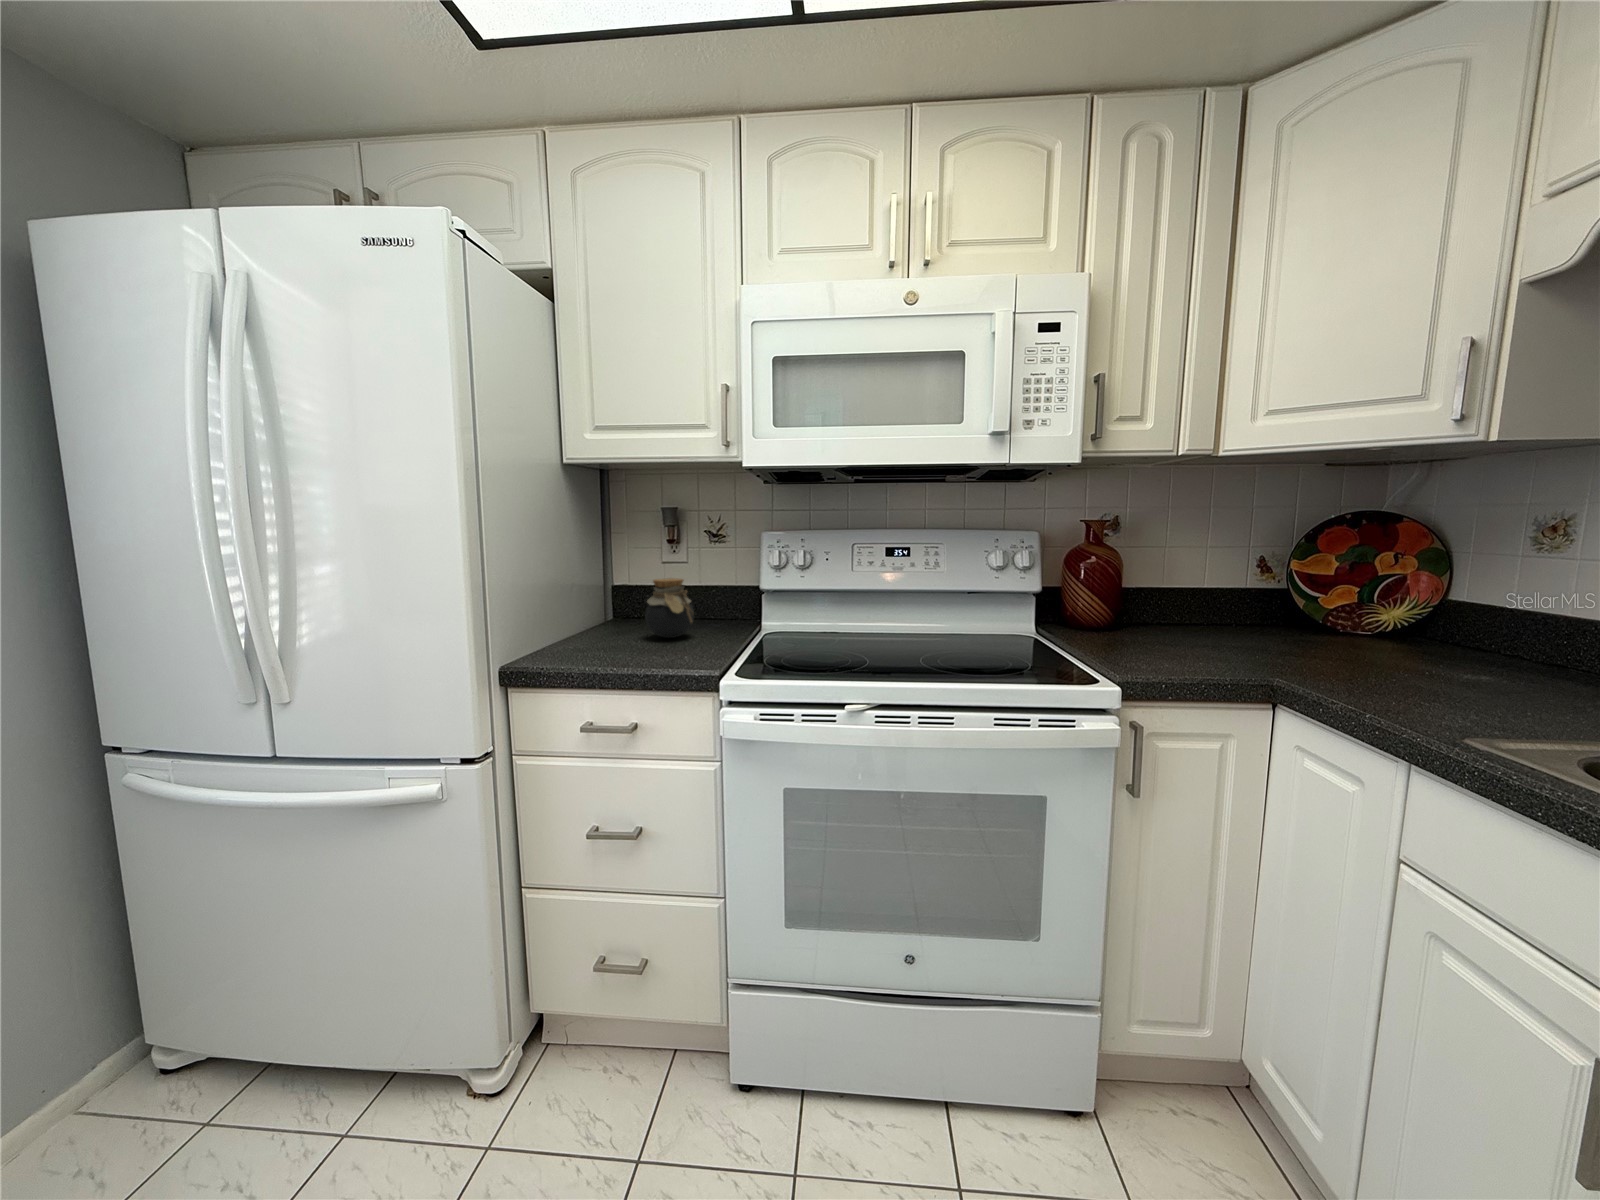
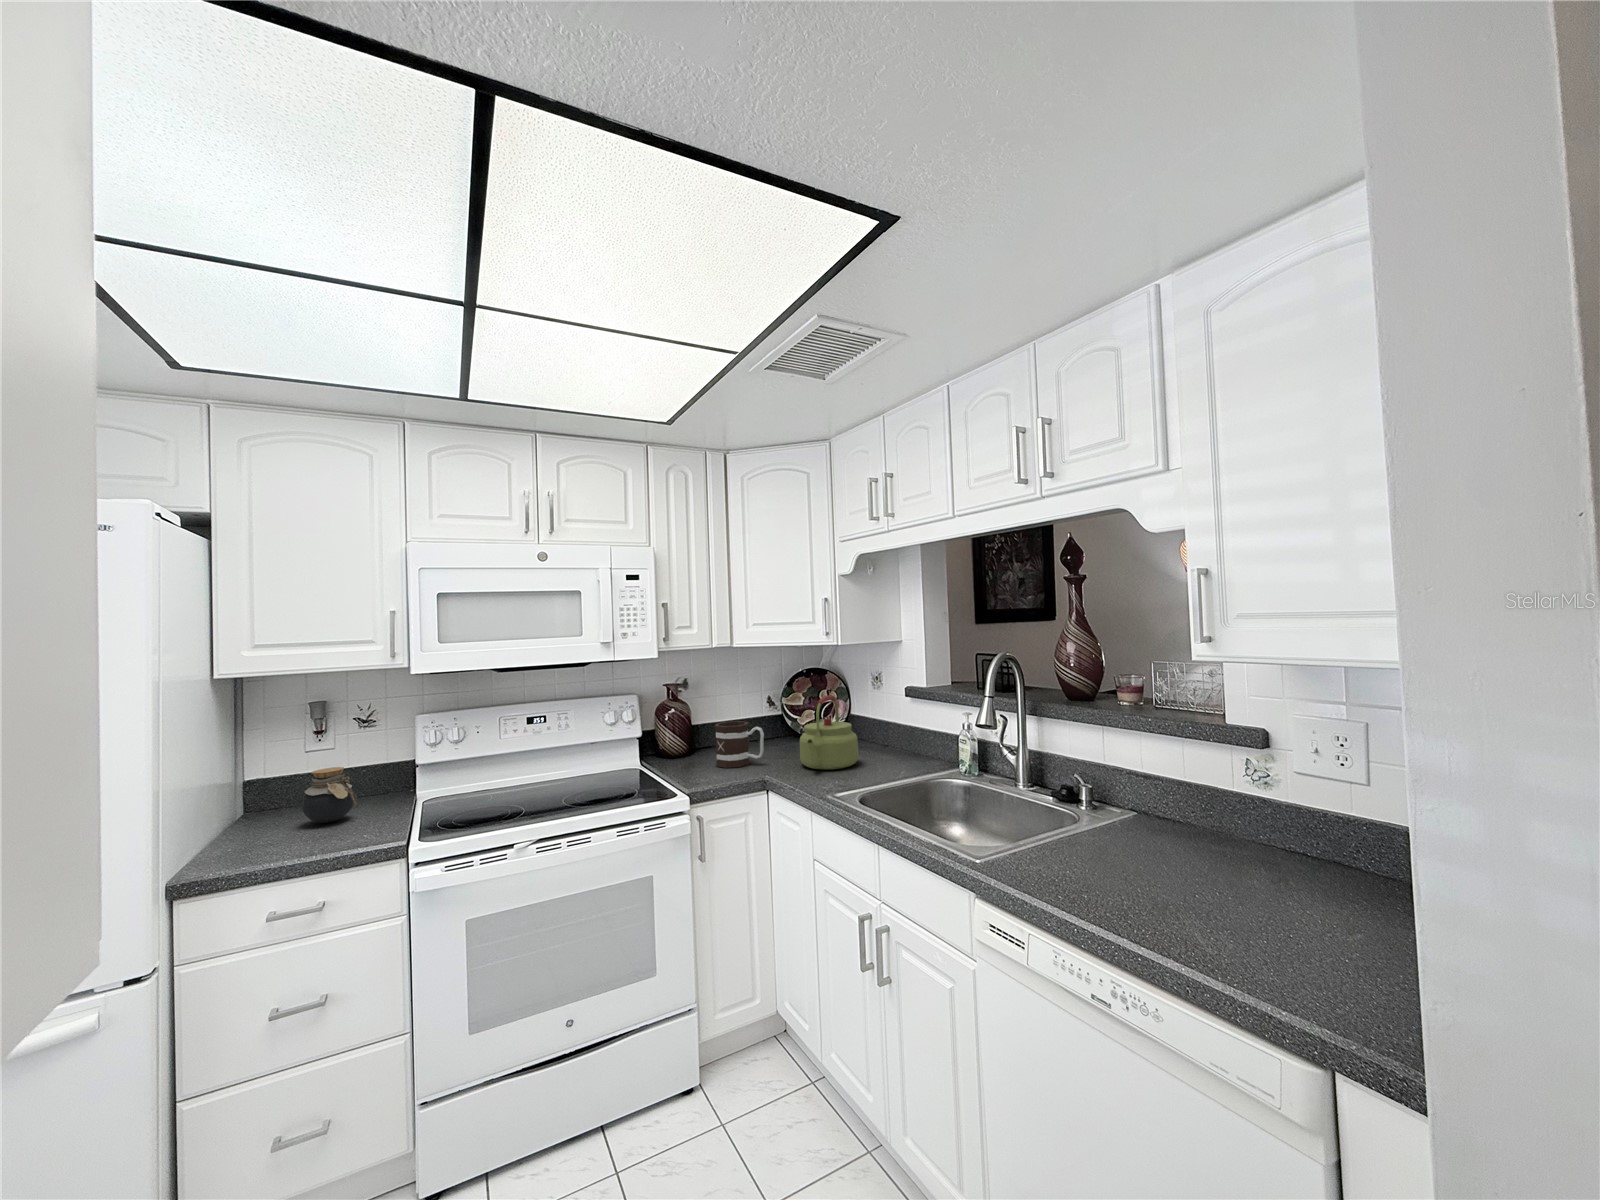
kettle: none [1353,544,1528,693] -> present [800,695,859,770]
mug: none [1164,582,1270,657] -> present [715,721,764,768]

